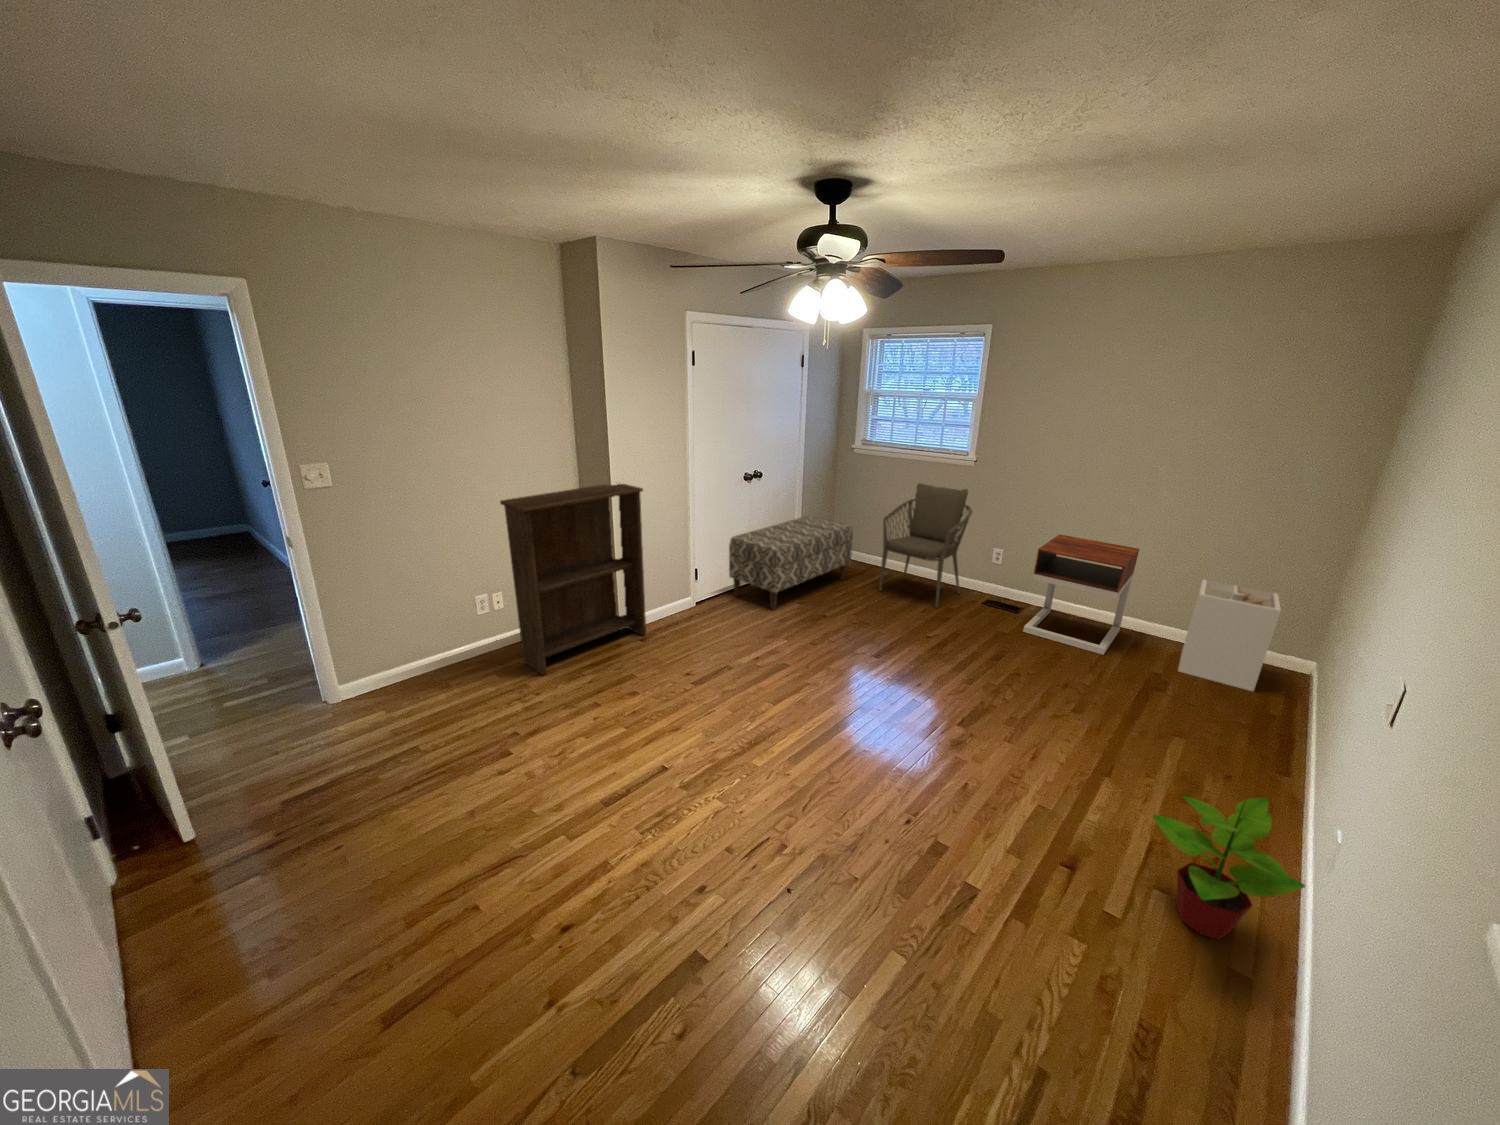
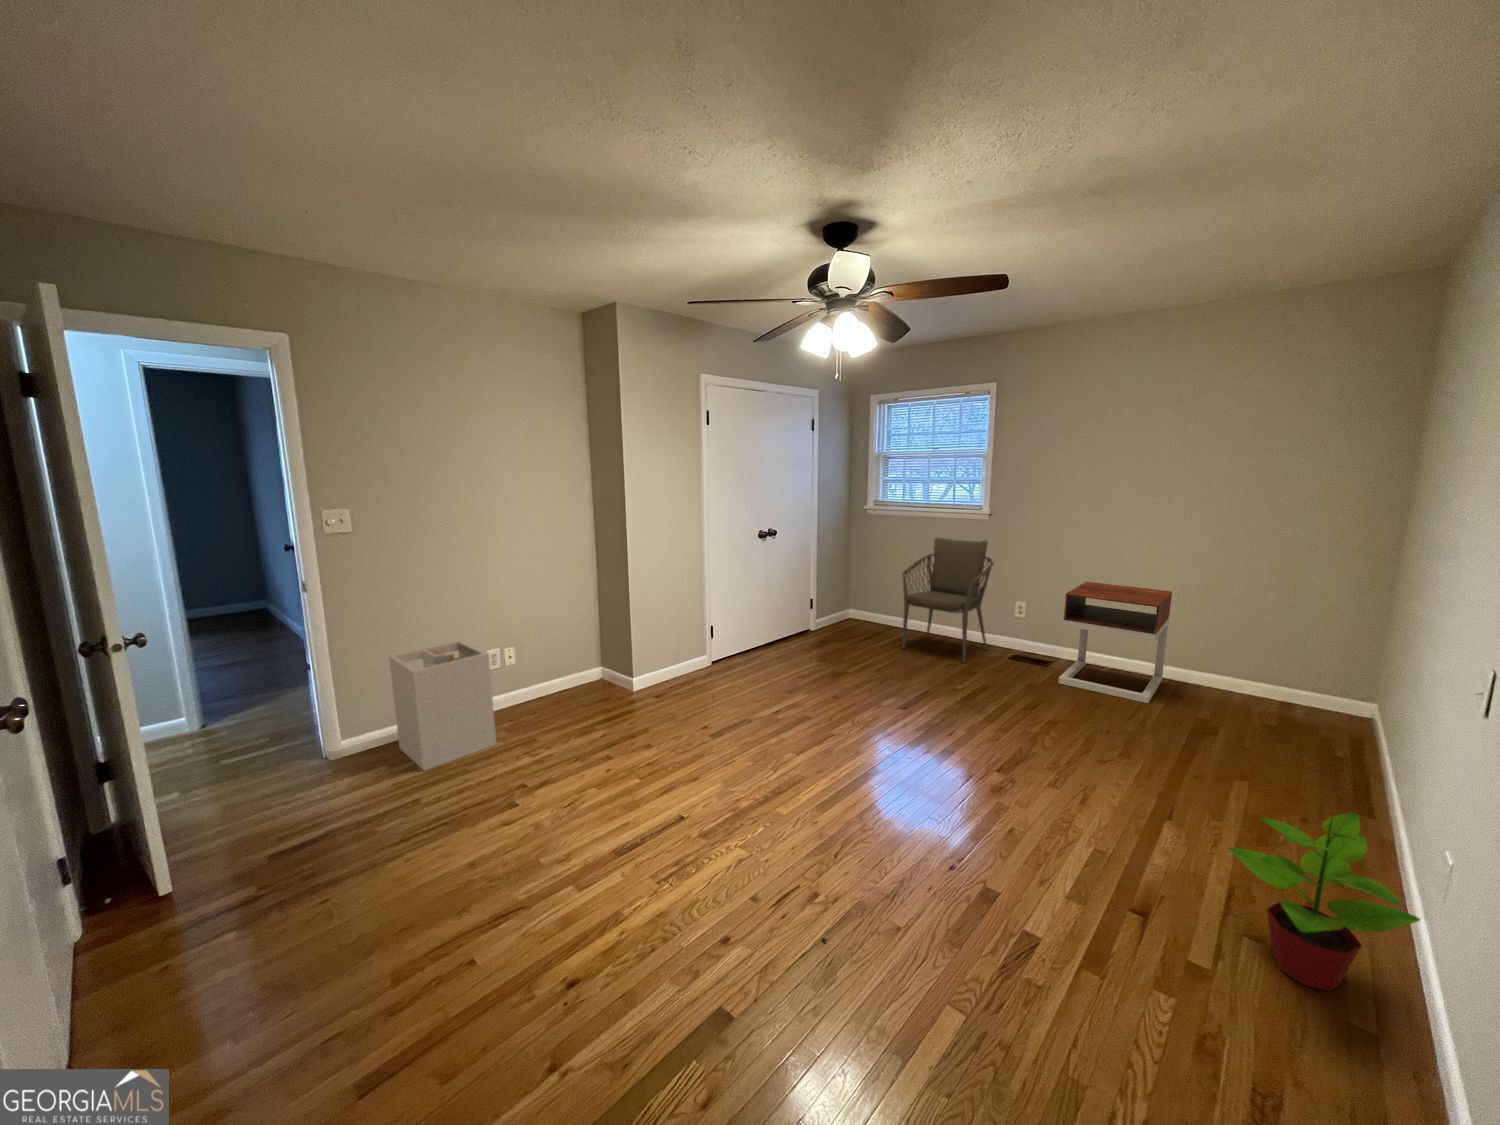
bookshelf: present [500,484,646,675] -> none [517,535,661,731]
bench: present [729,516,853,610] -> none [746,576,872,668]
laundry hamper: present [1178,580,1281,692] -> present [389,641,496,771]

